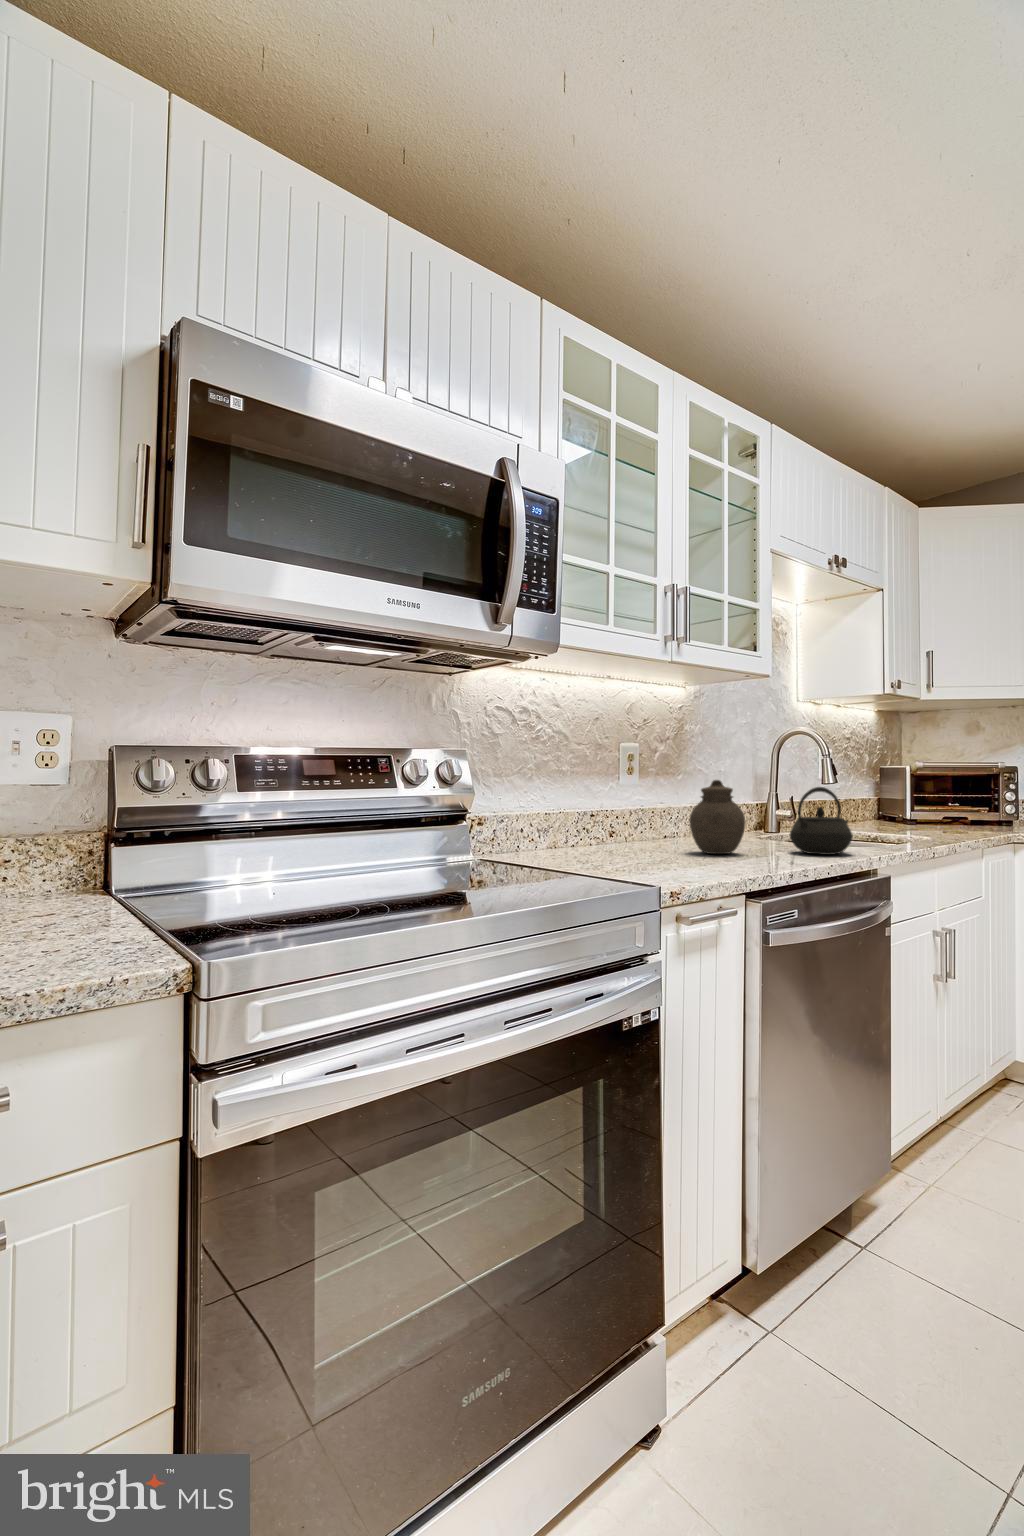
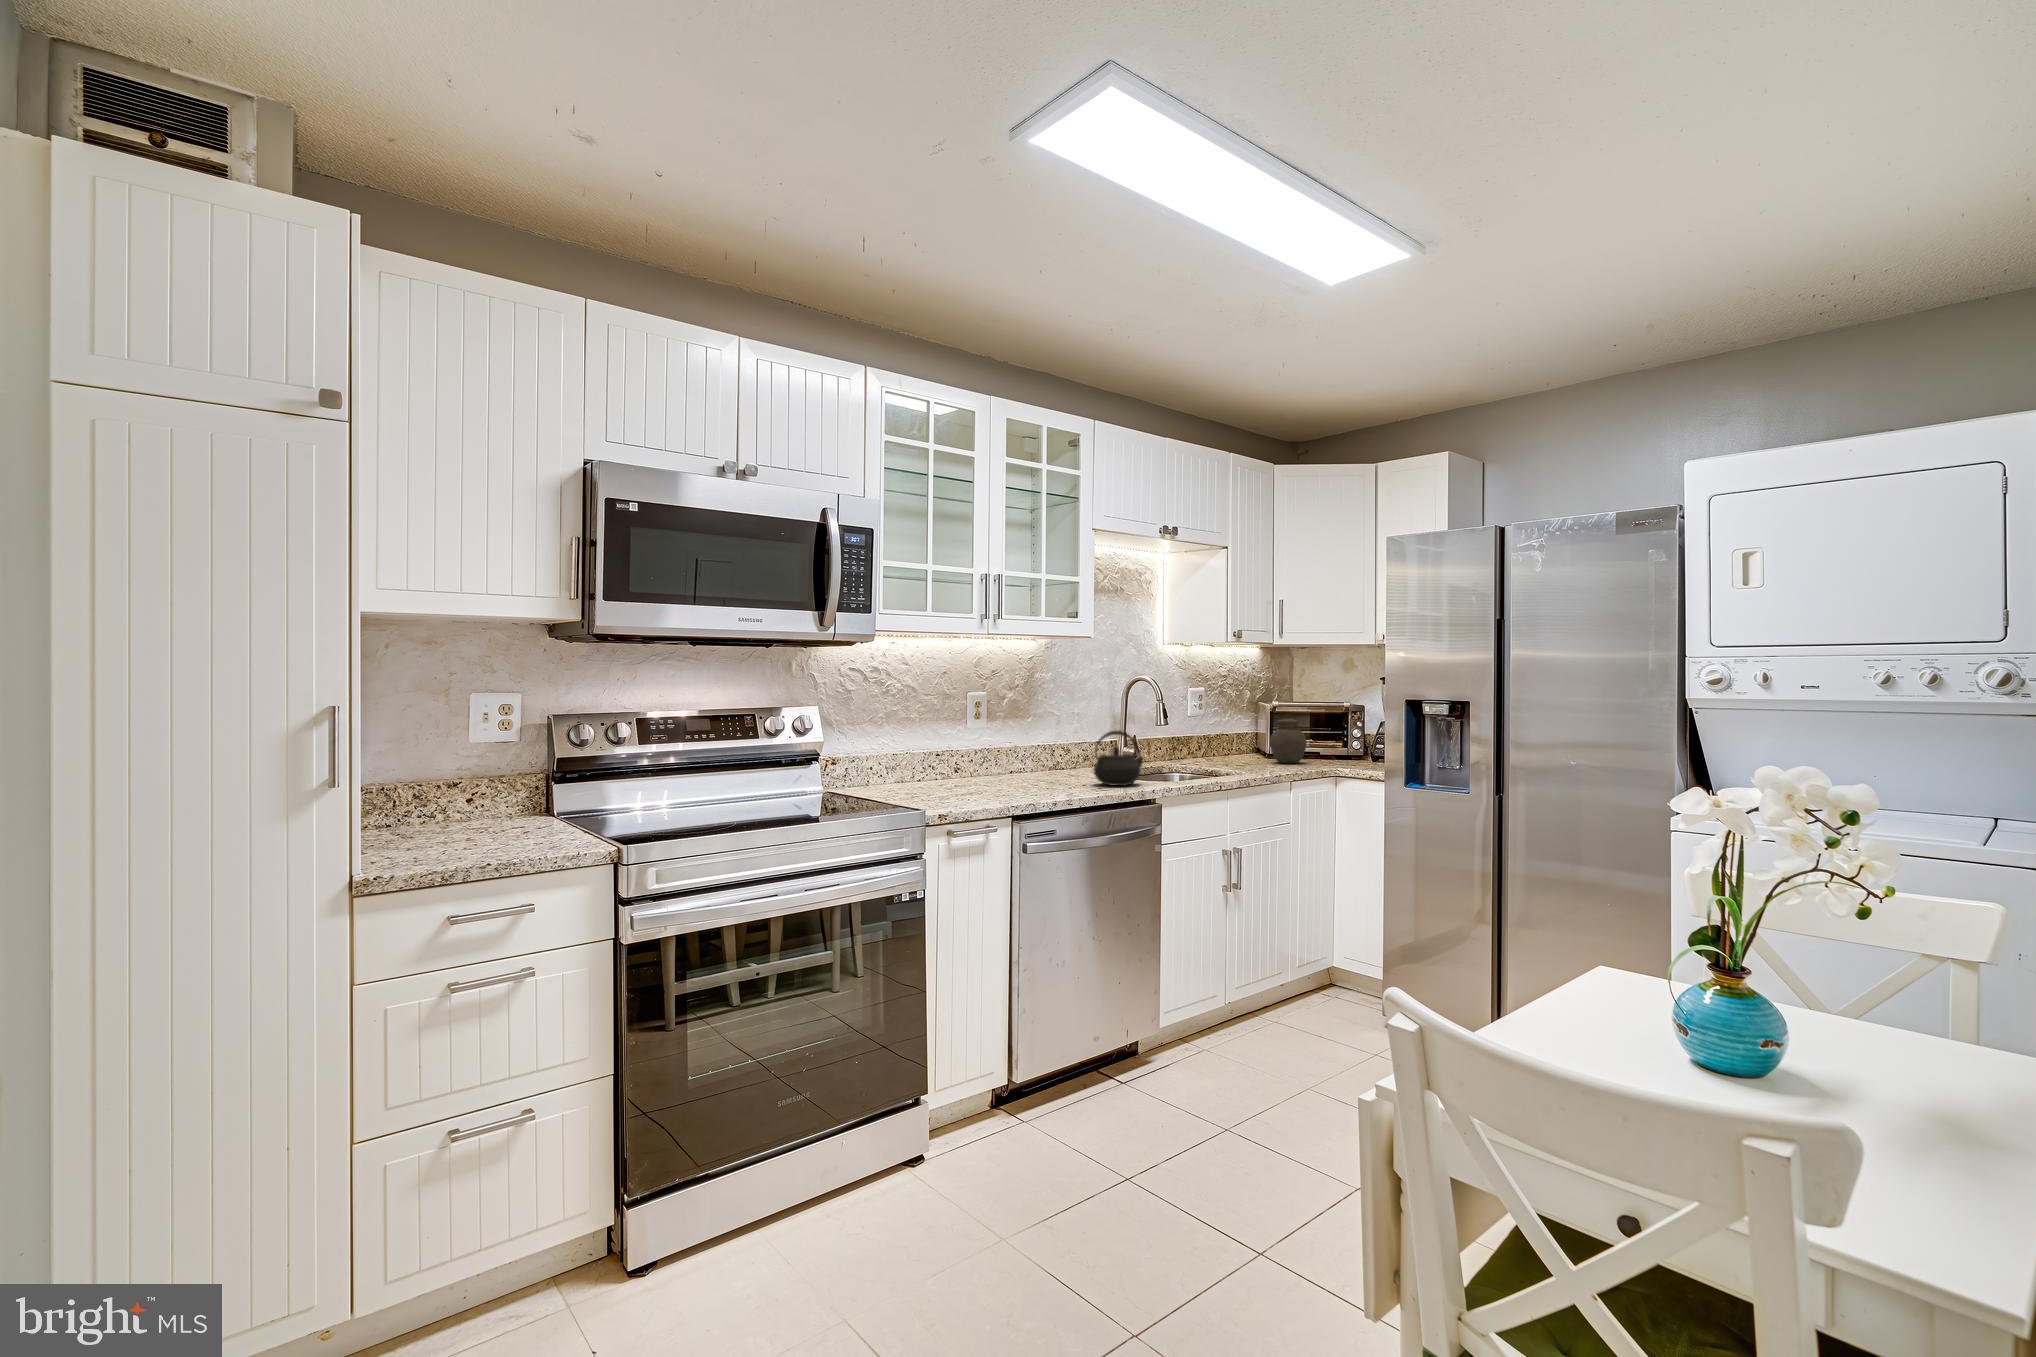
jar: present [689,780,745,854] -> present [1270,715,1306,763]

